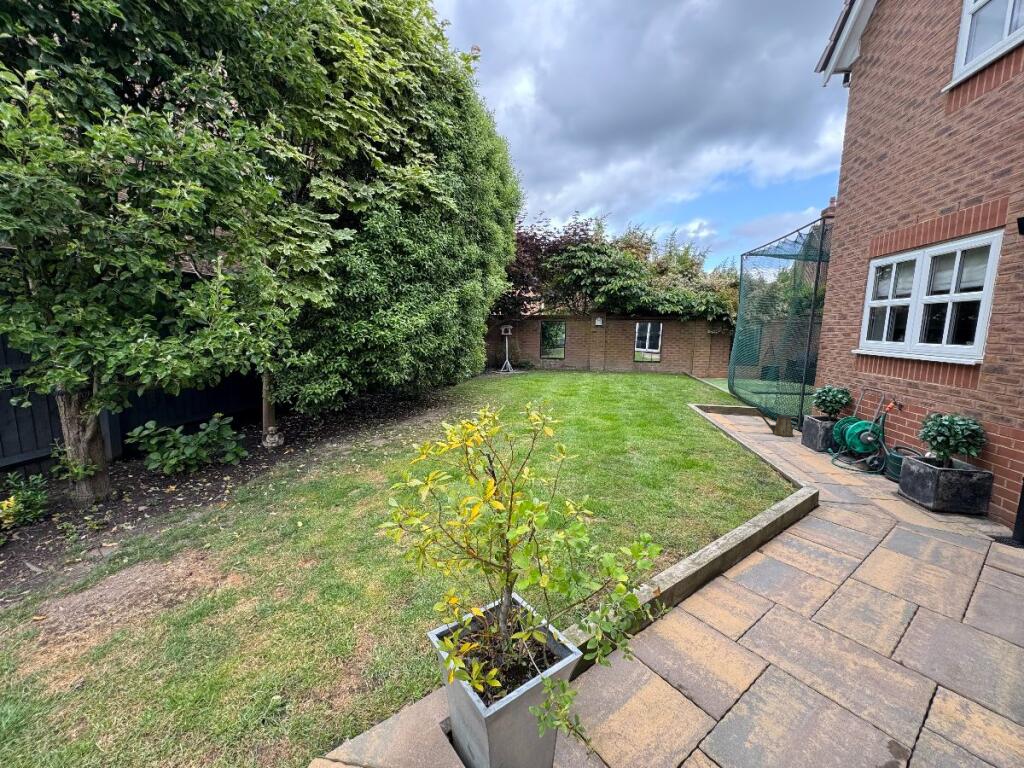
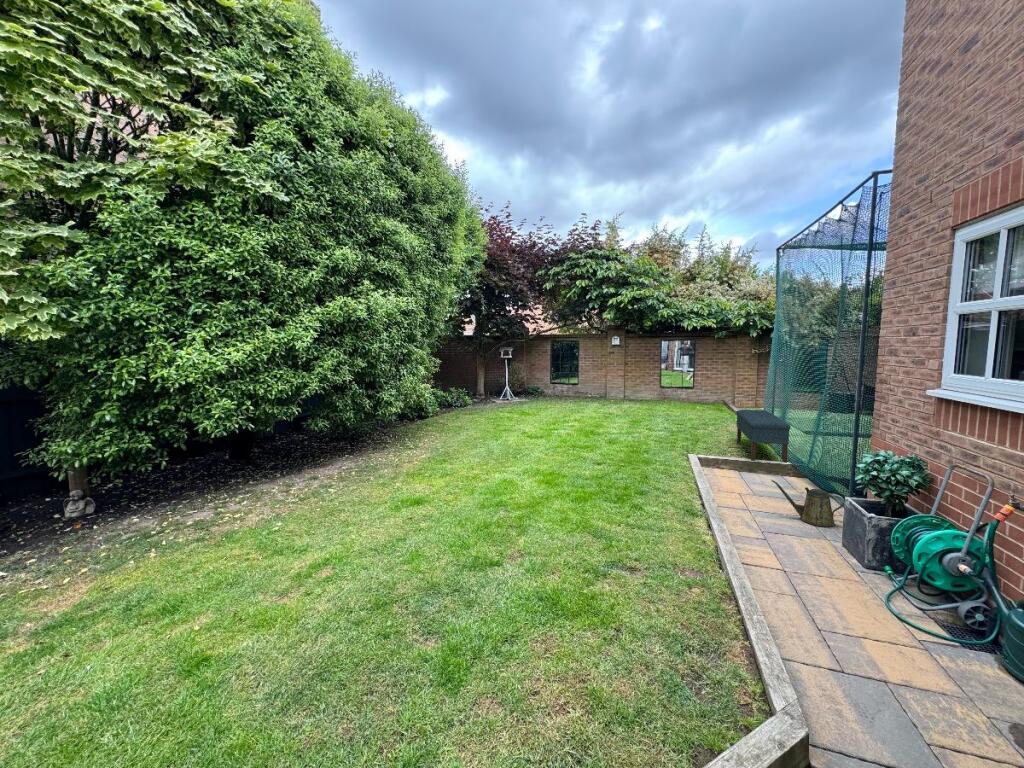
bench: none [714,373,757,407] -> present [736,410,790,463]

